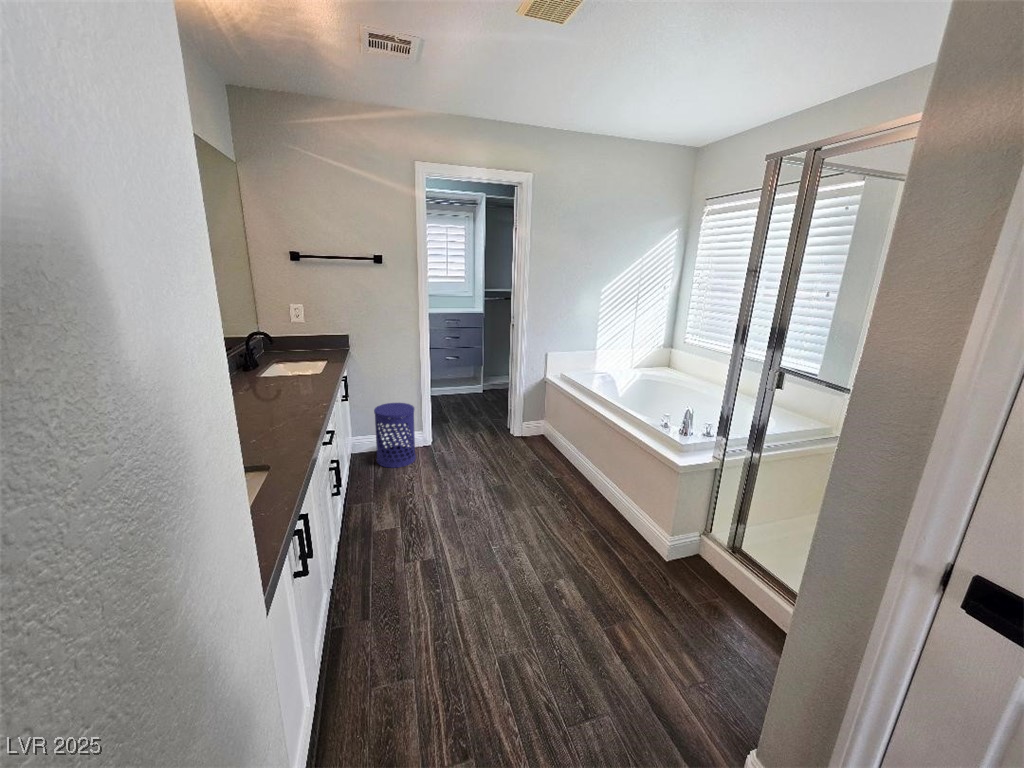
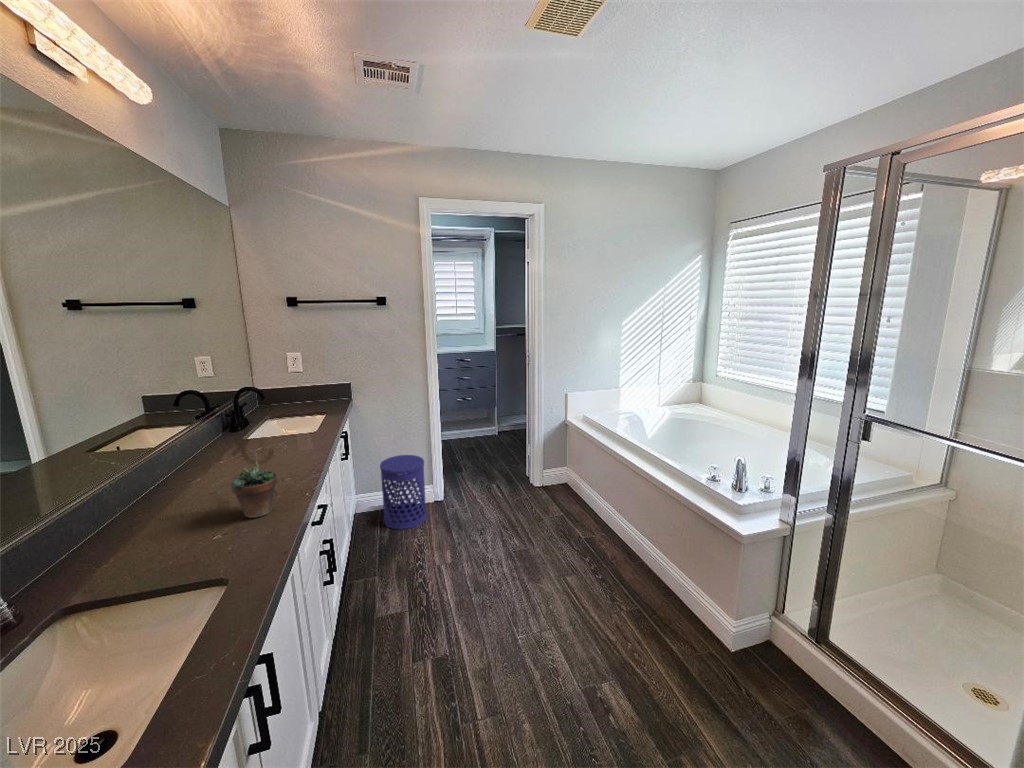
succulent plant: none [262,375,299,429] -> present [231,451,278,518]

